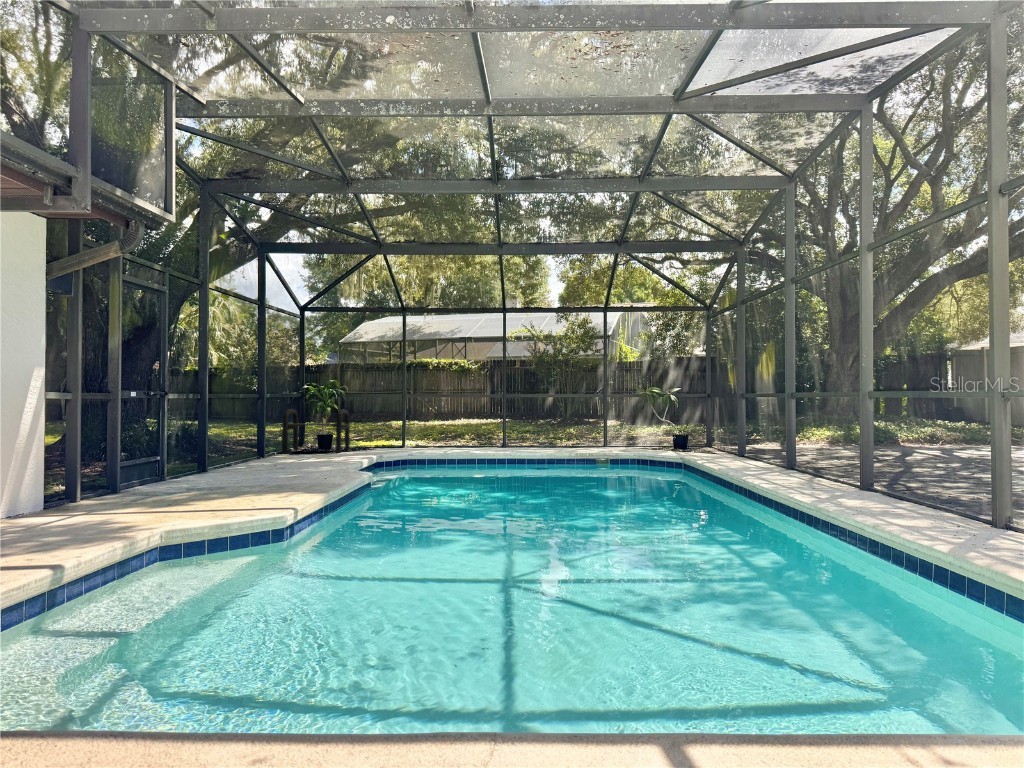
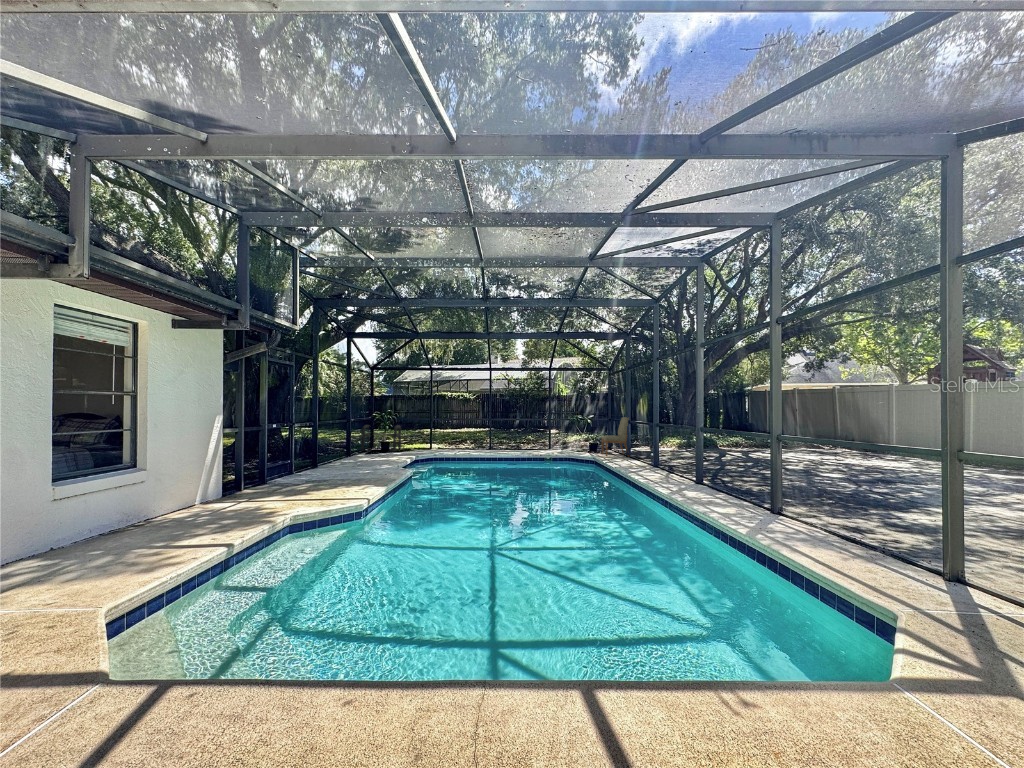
chair: none [695,391,745,459] -> present [602,417,629,456]

